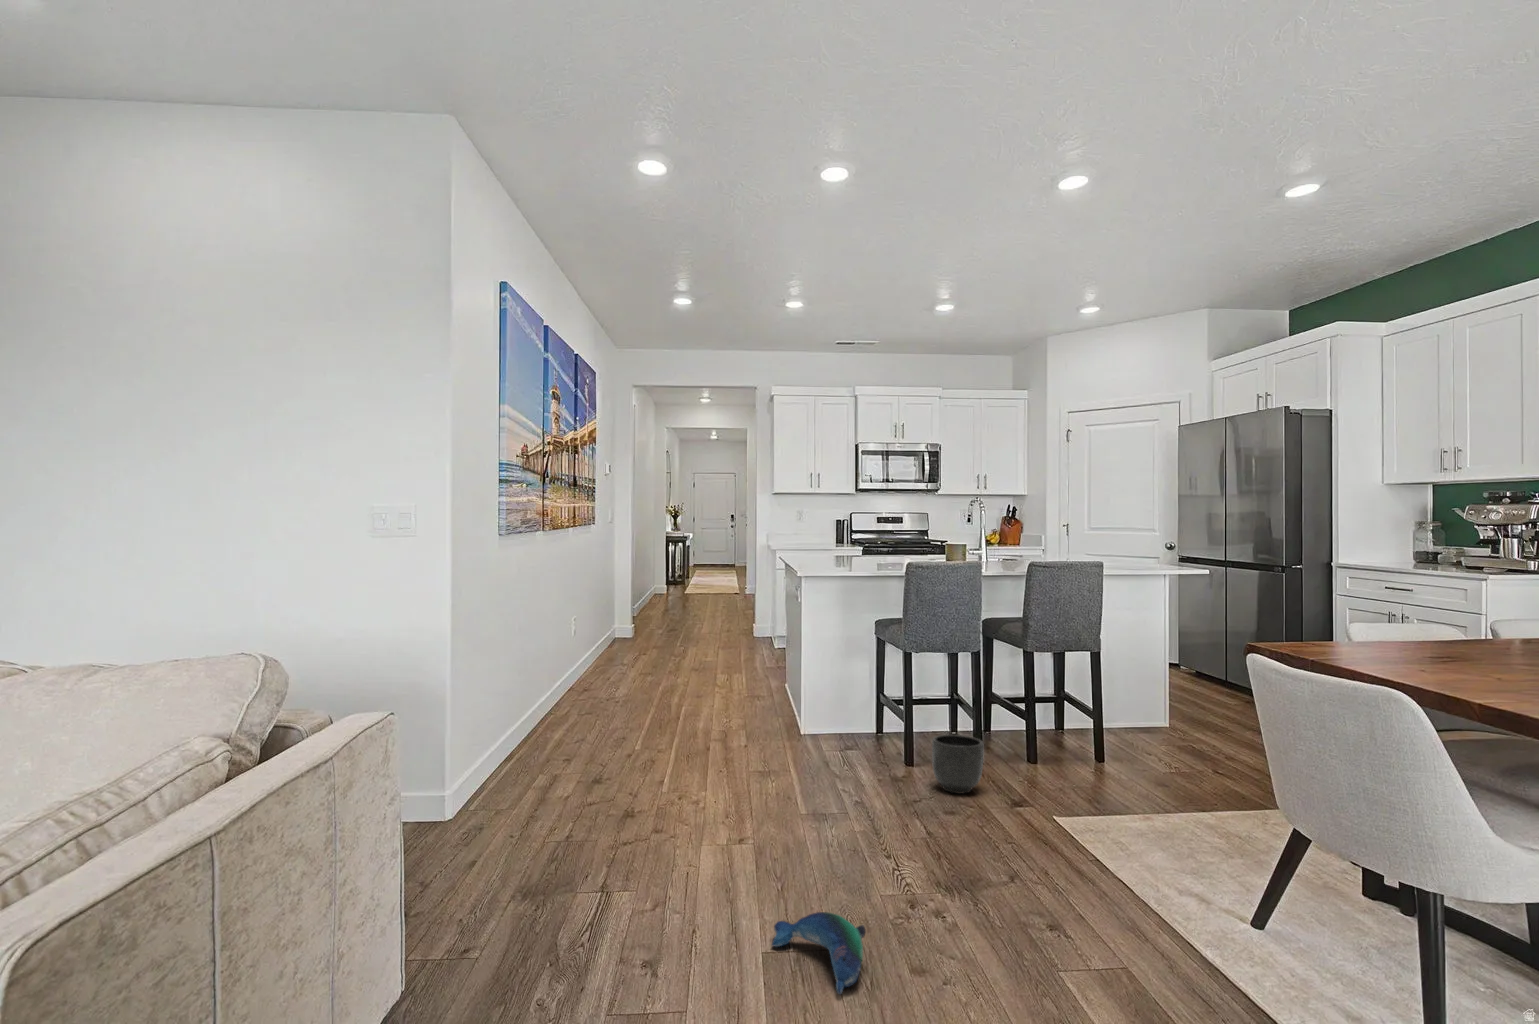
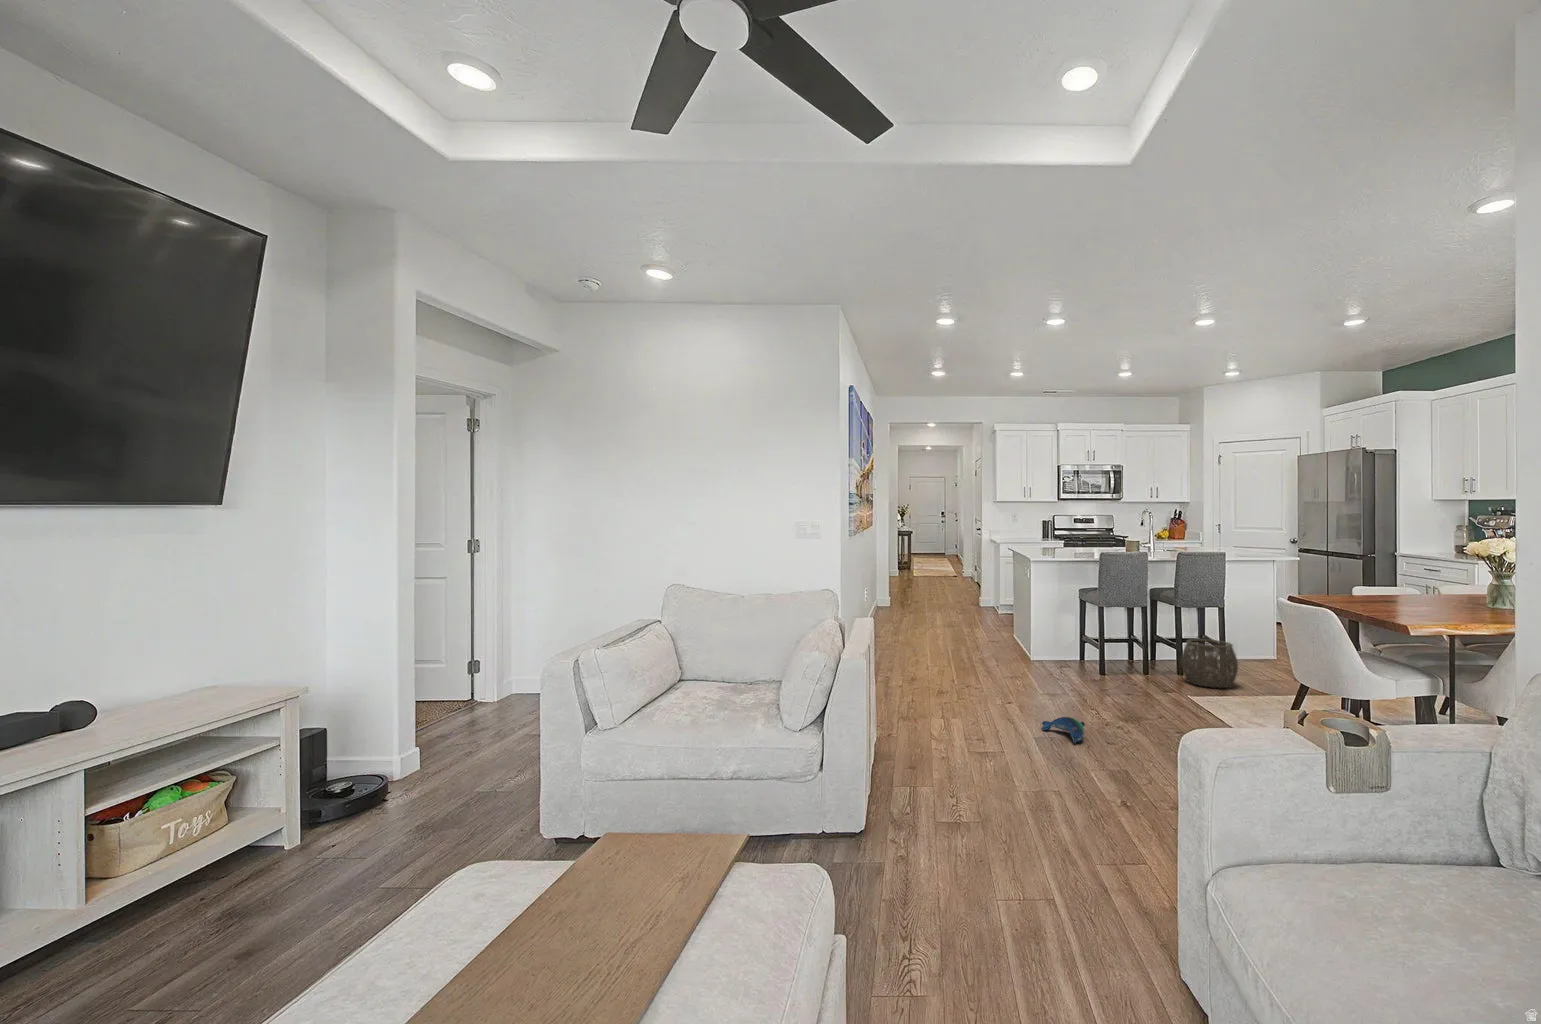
woven basket: none [1036,701,1128,790] -> present [1181,639,1238,688]
planter: present [932,735,984,794] -> none [1116,655,1147,686]

